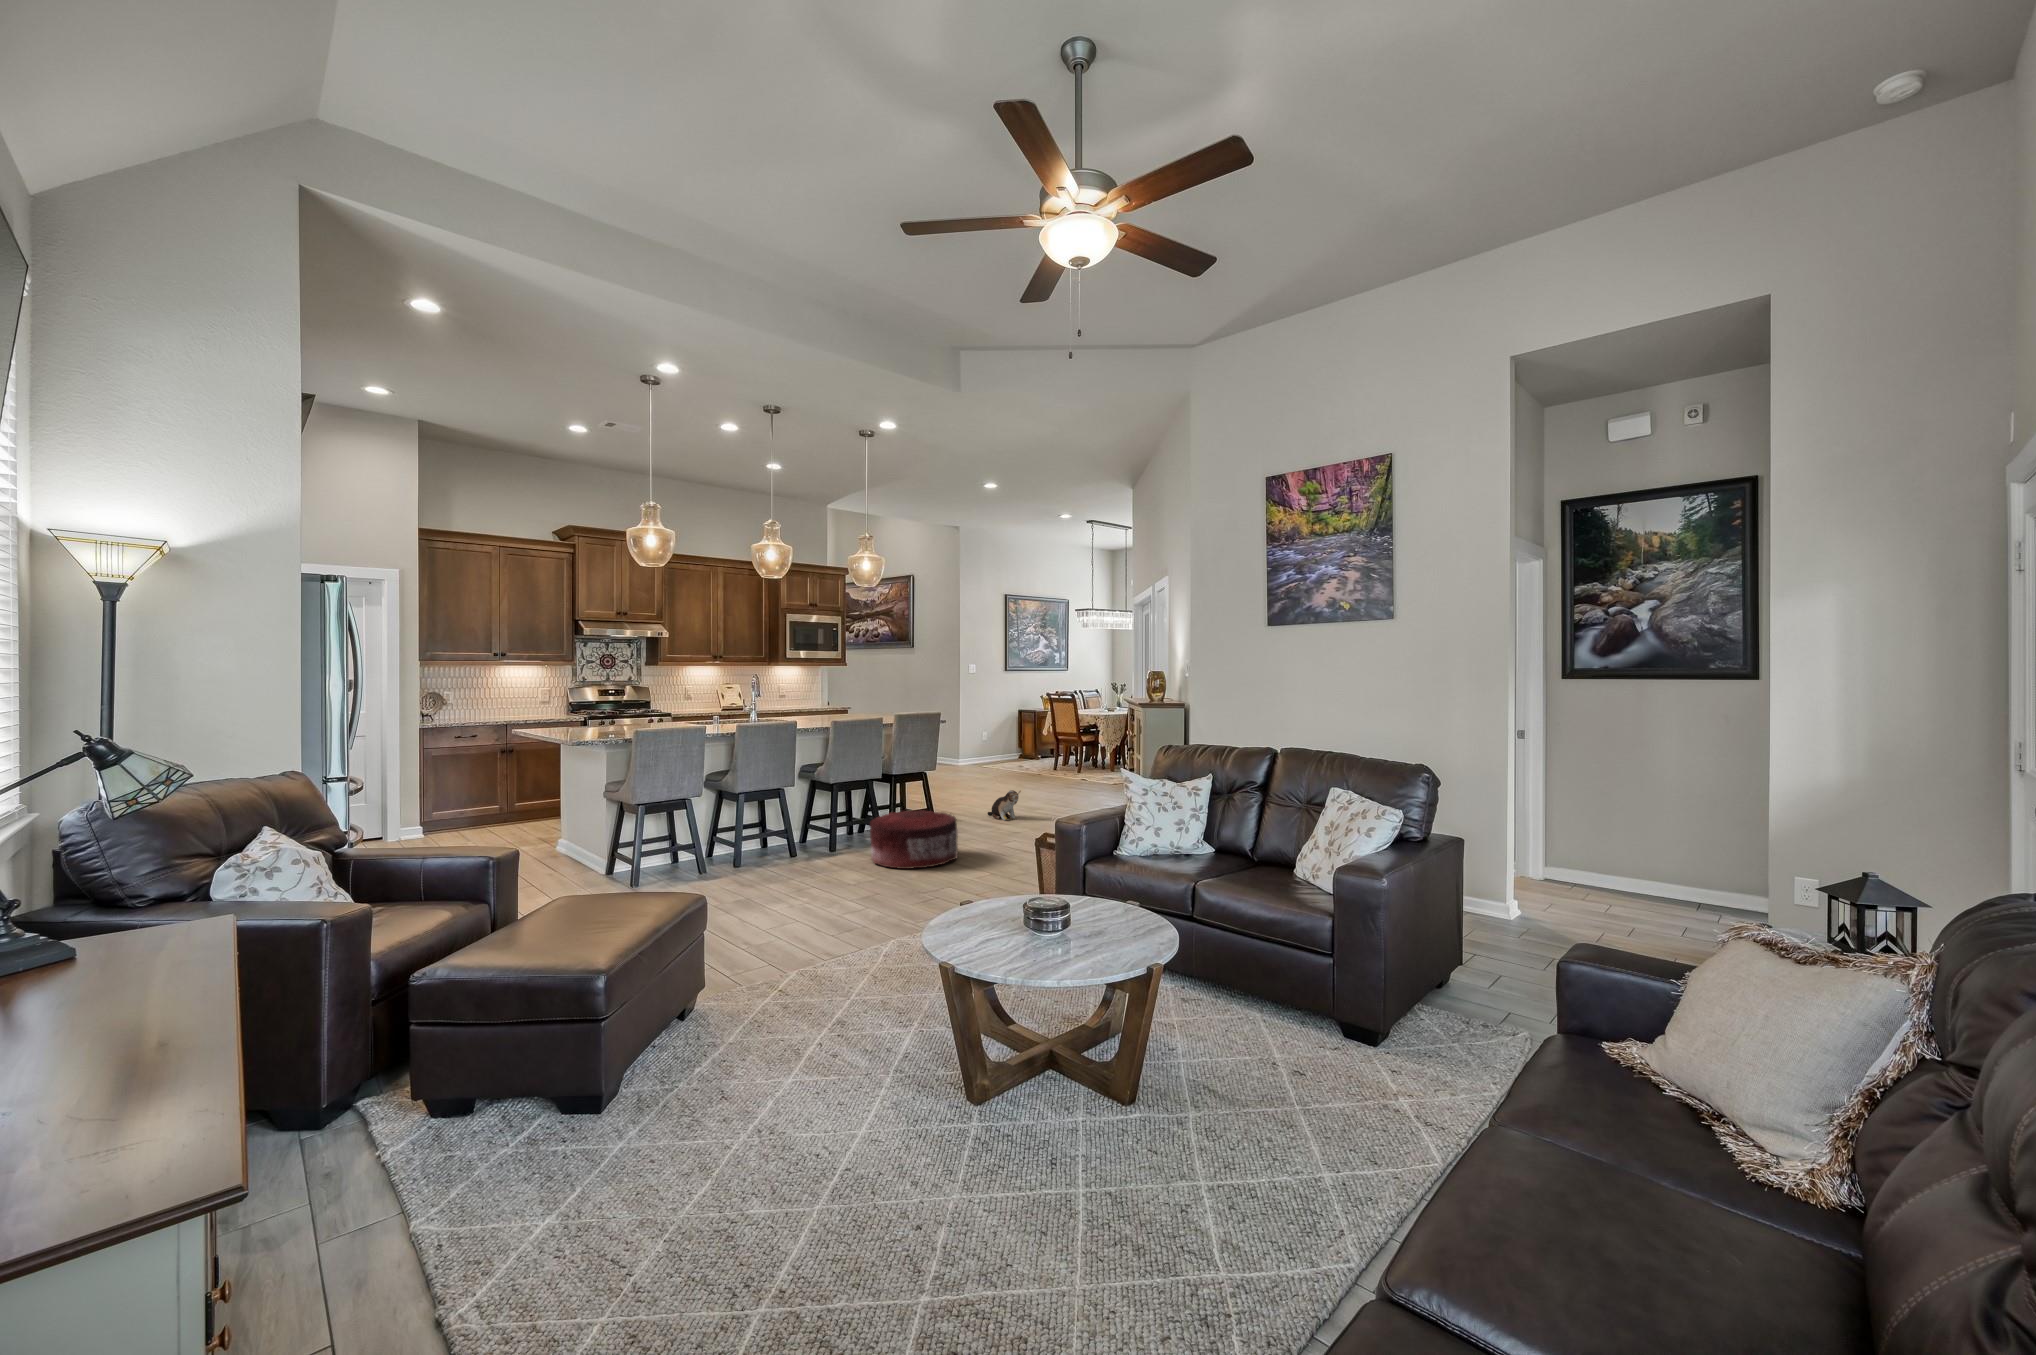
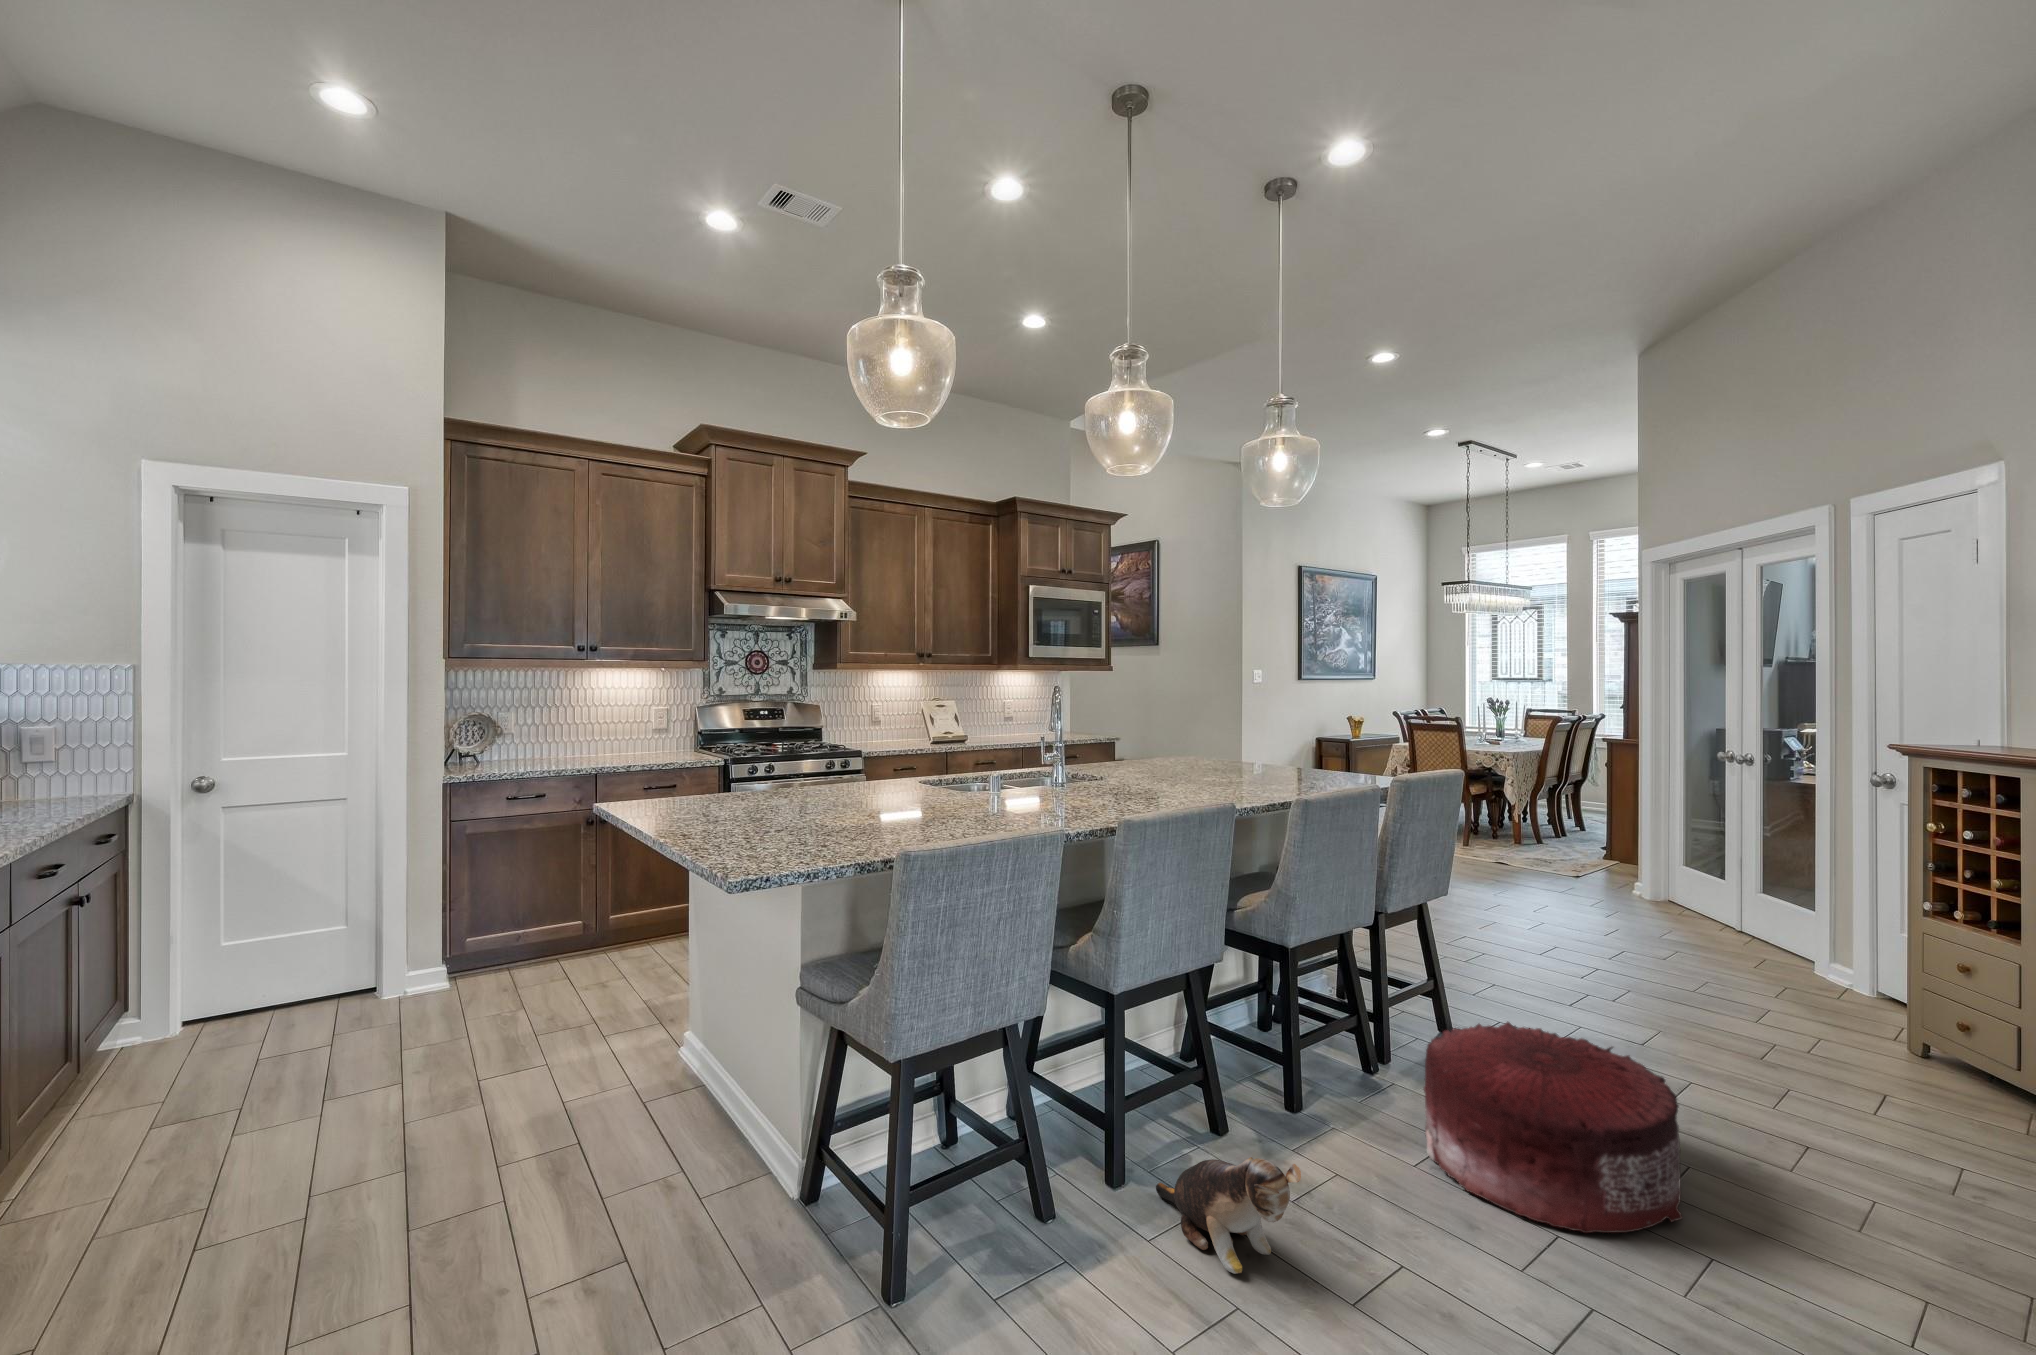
plush toy: present [988,790,1021,821] -> present [1156,1157,1301,1274]

